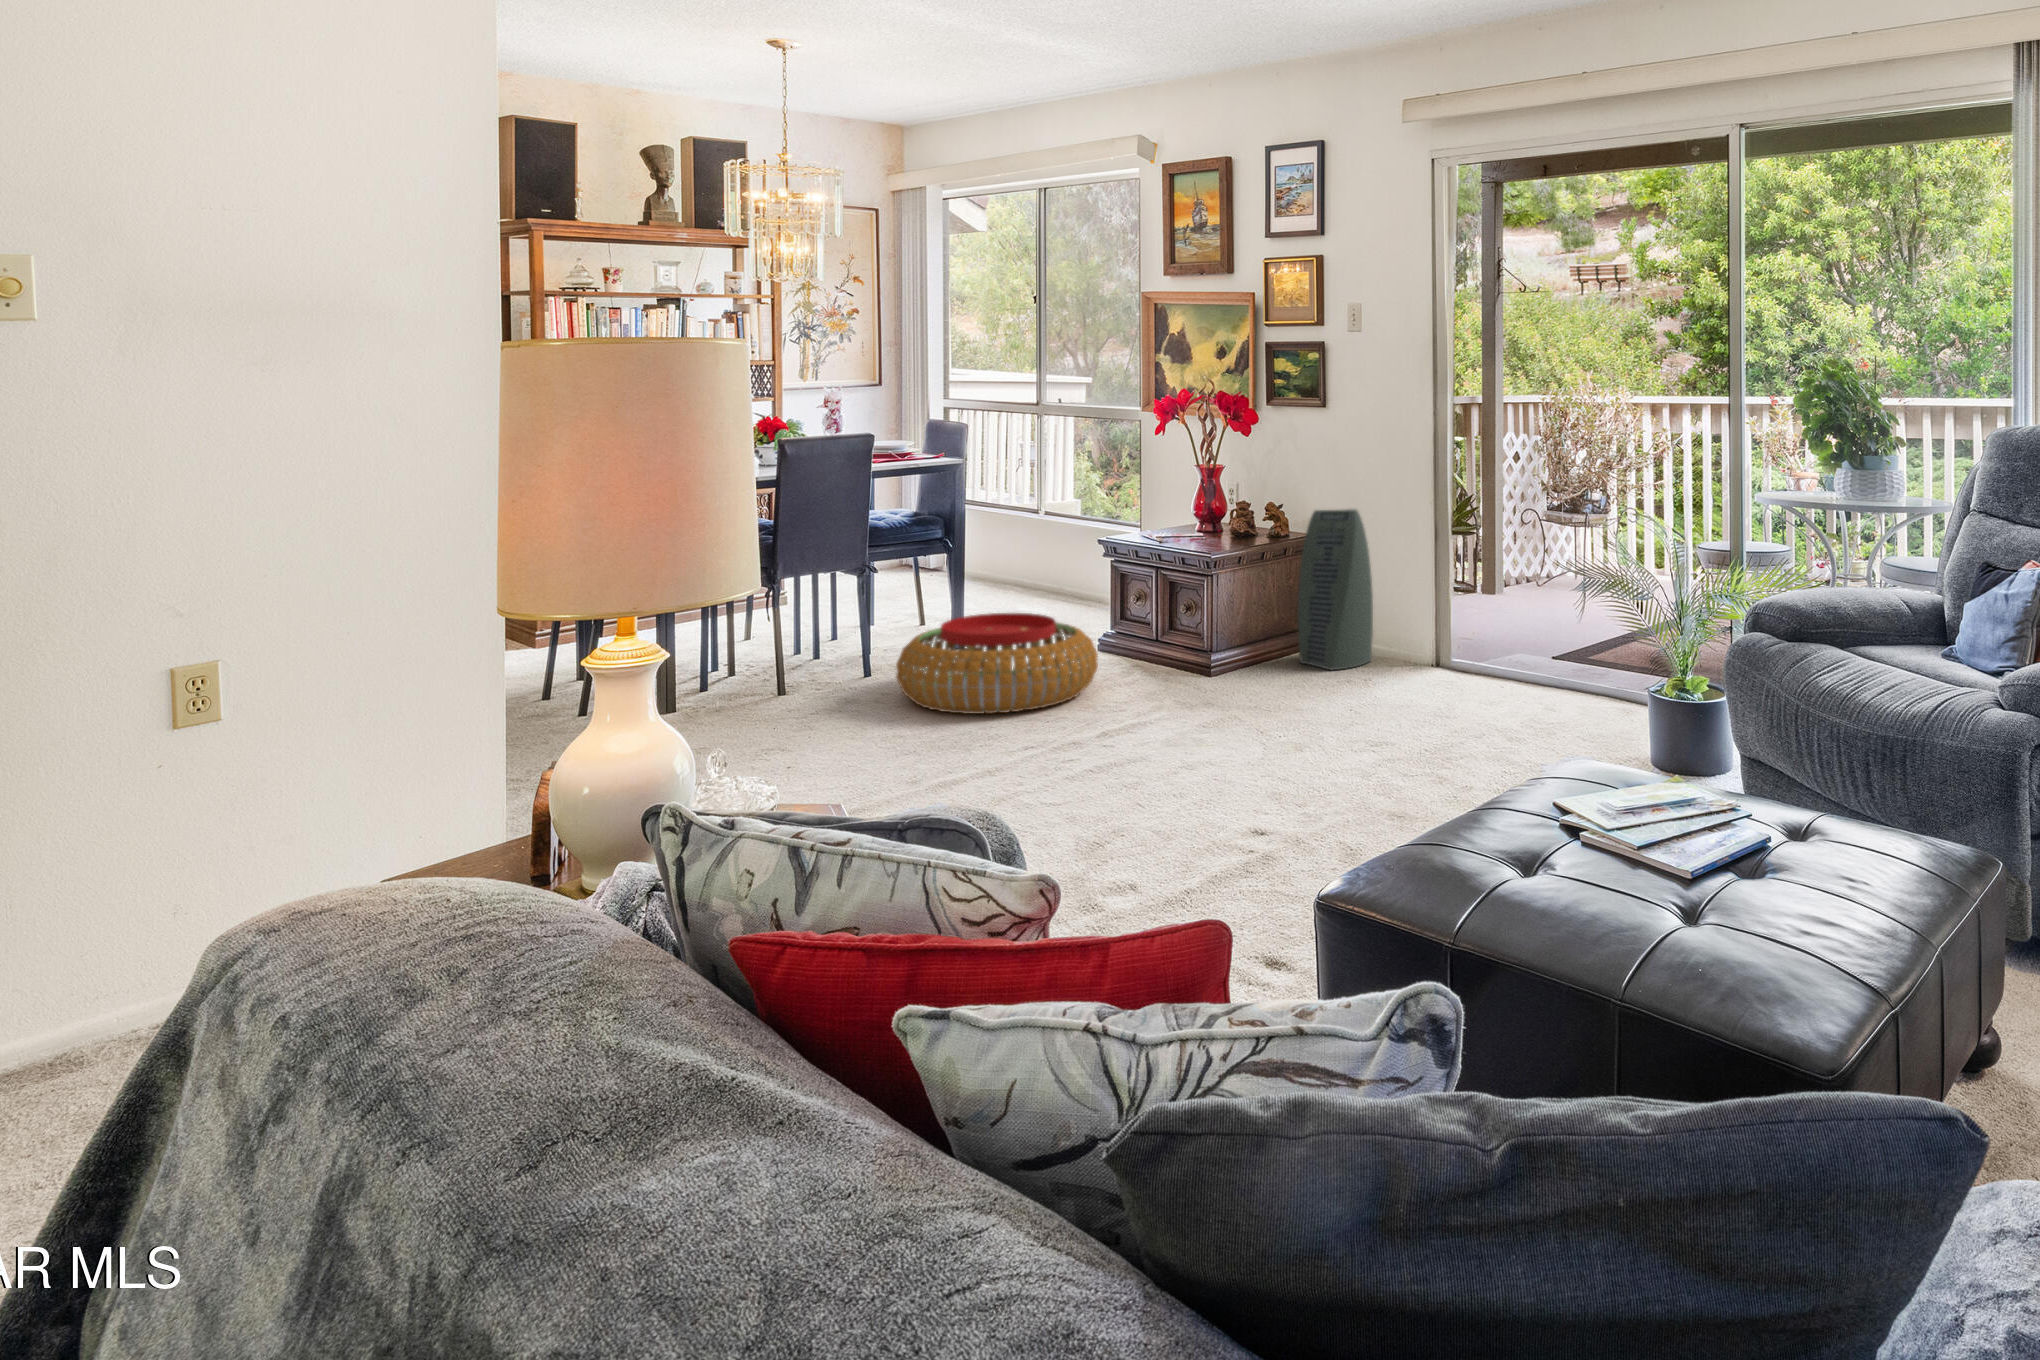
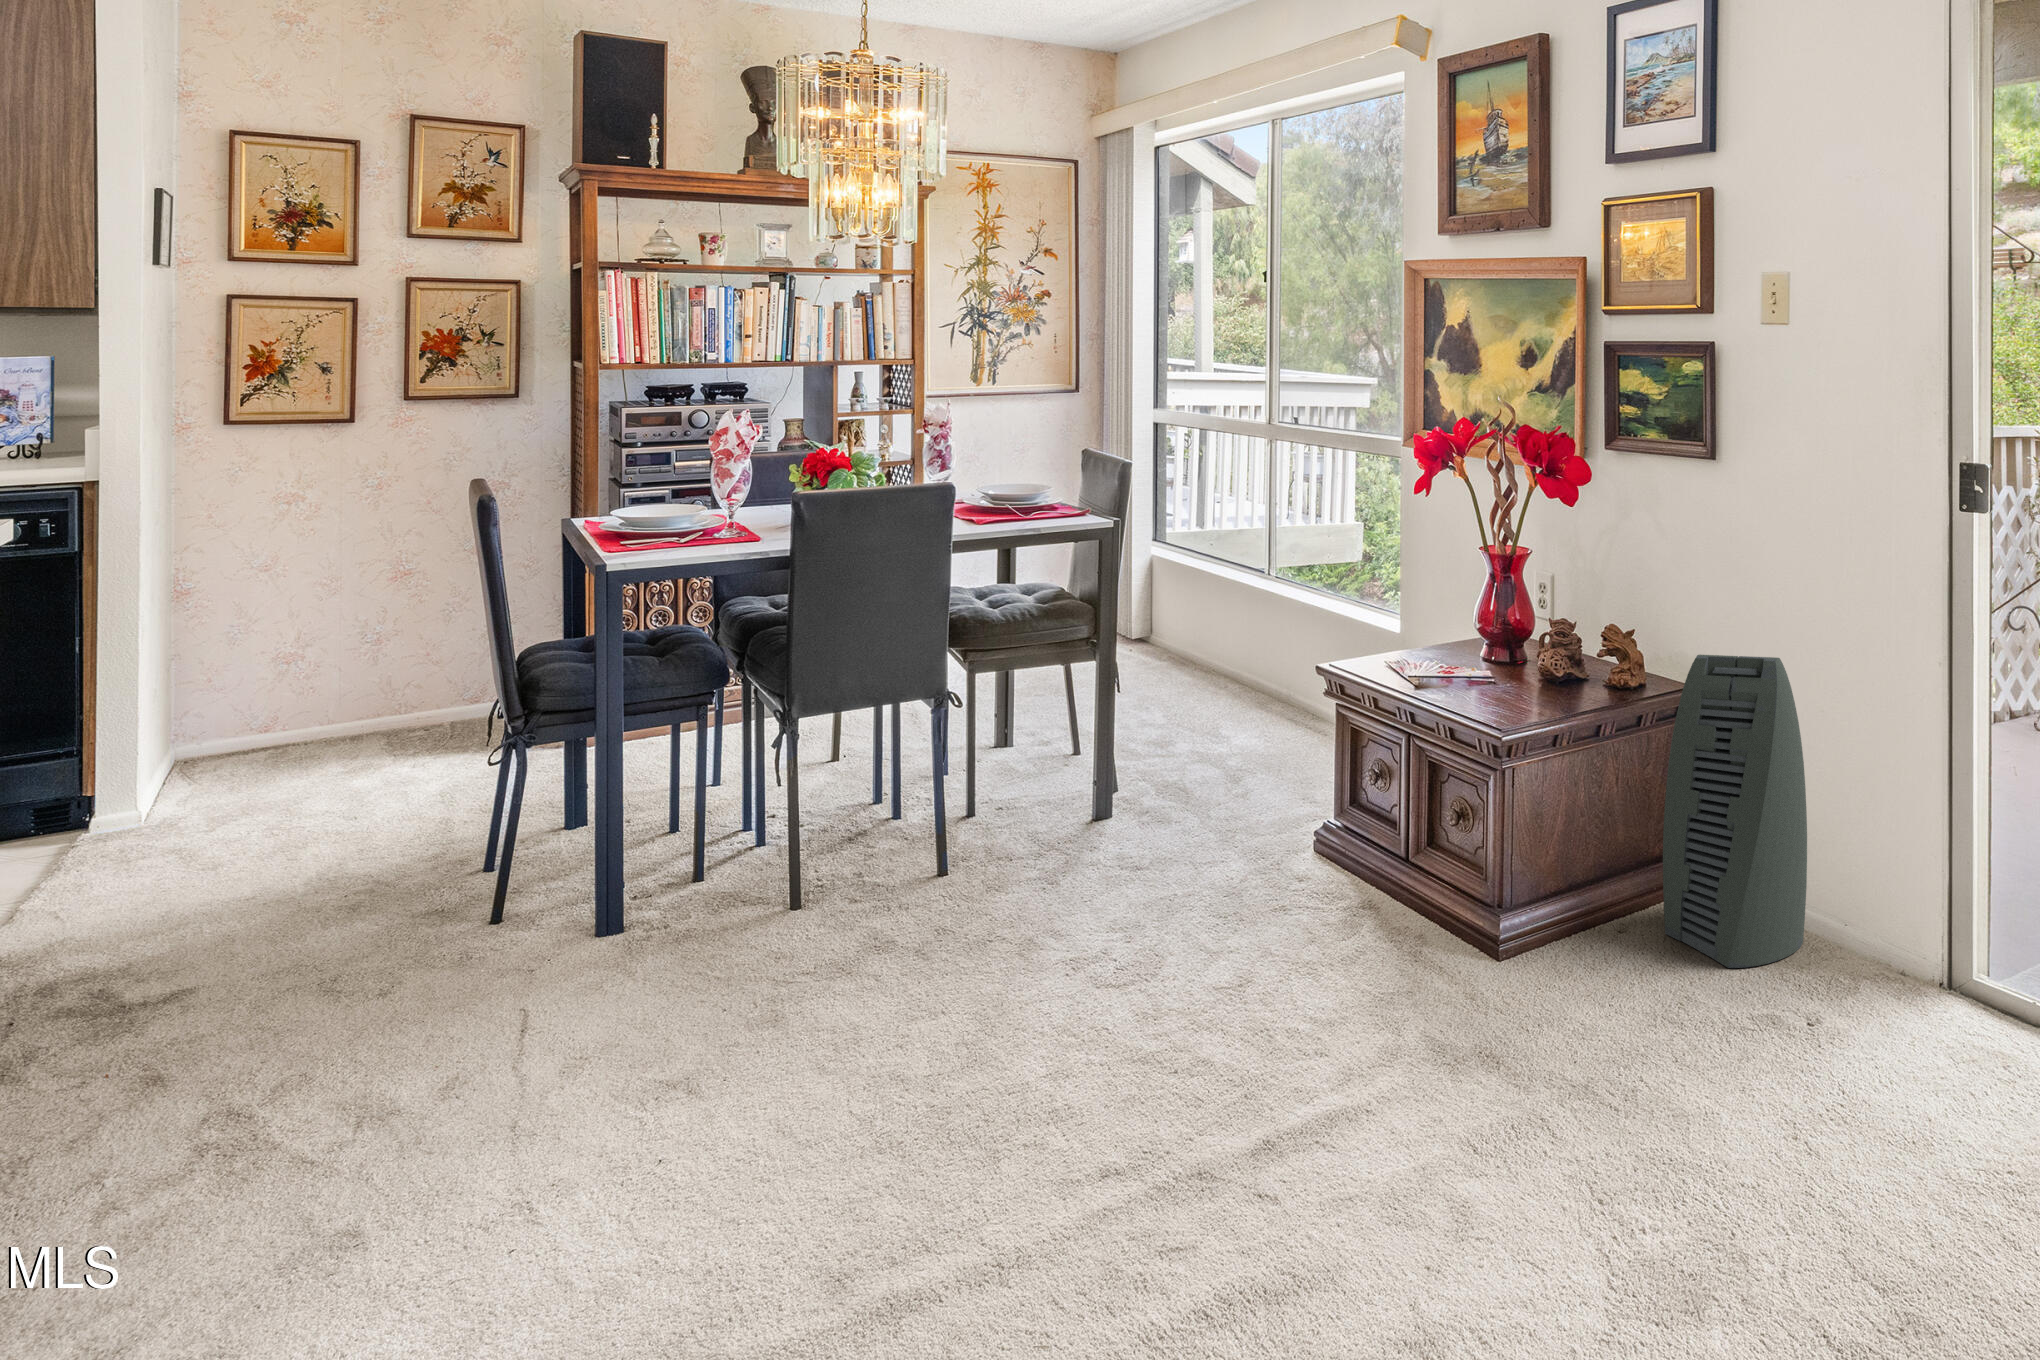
pouf: present [896,613,1098,714] -> none [932,813,1289,1047]

